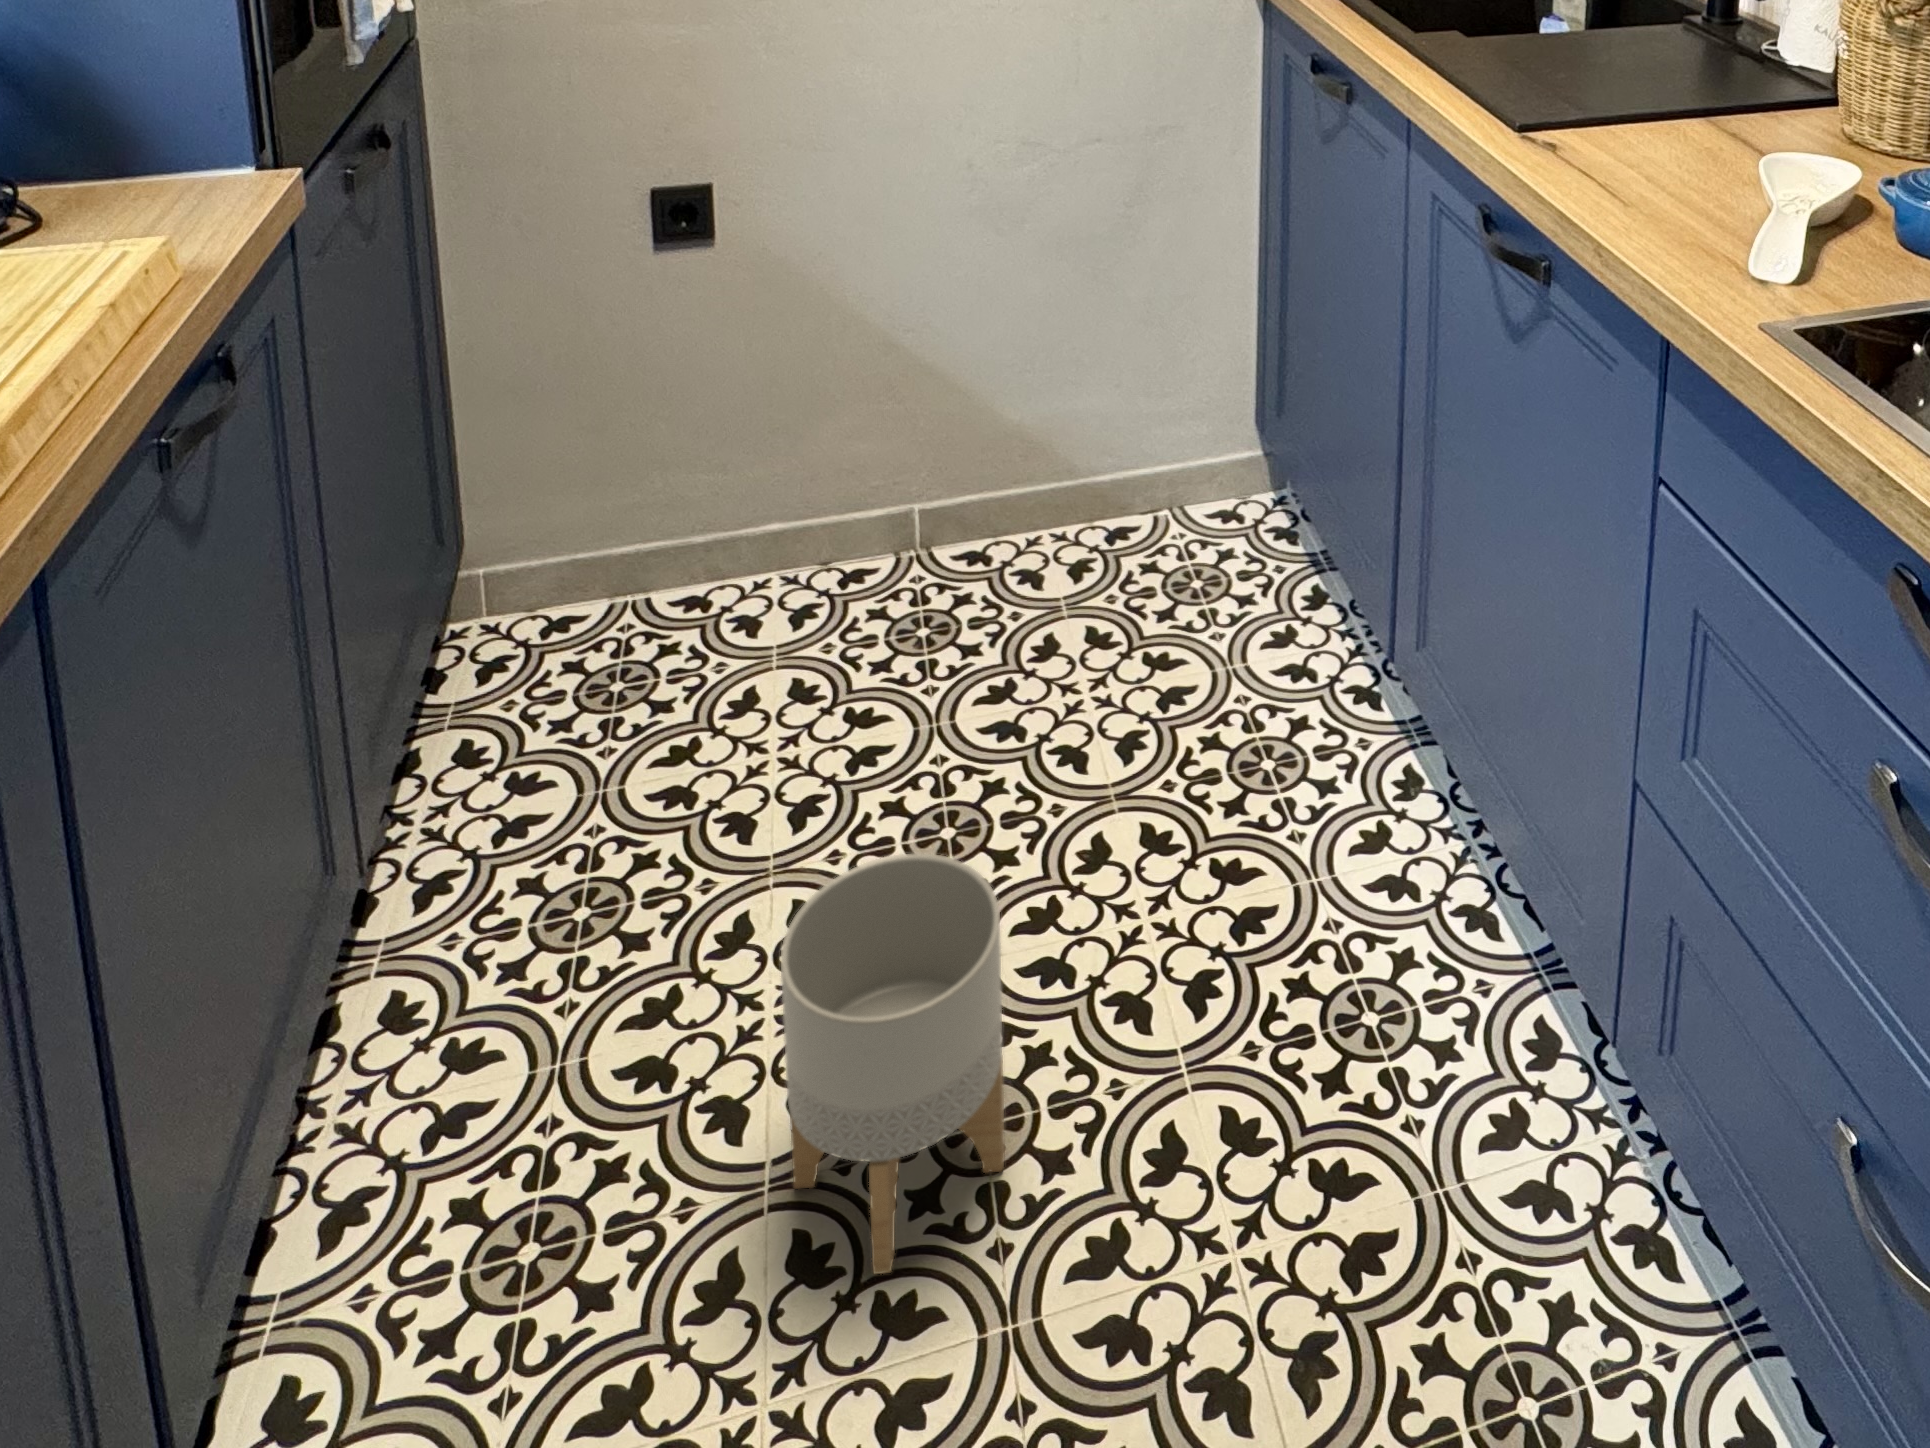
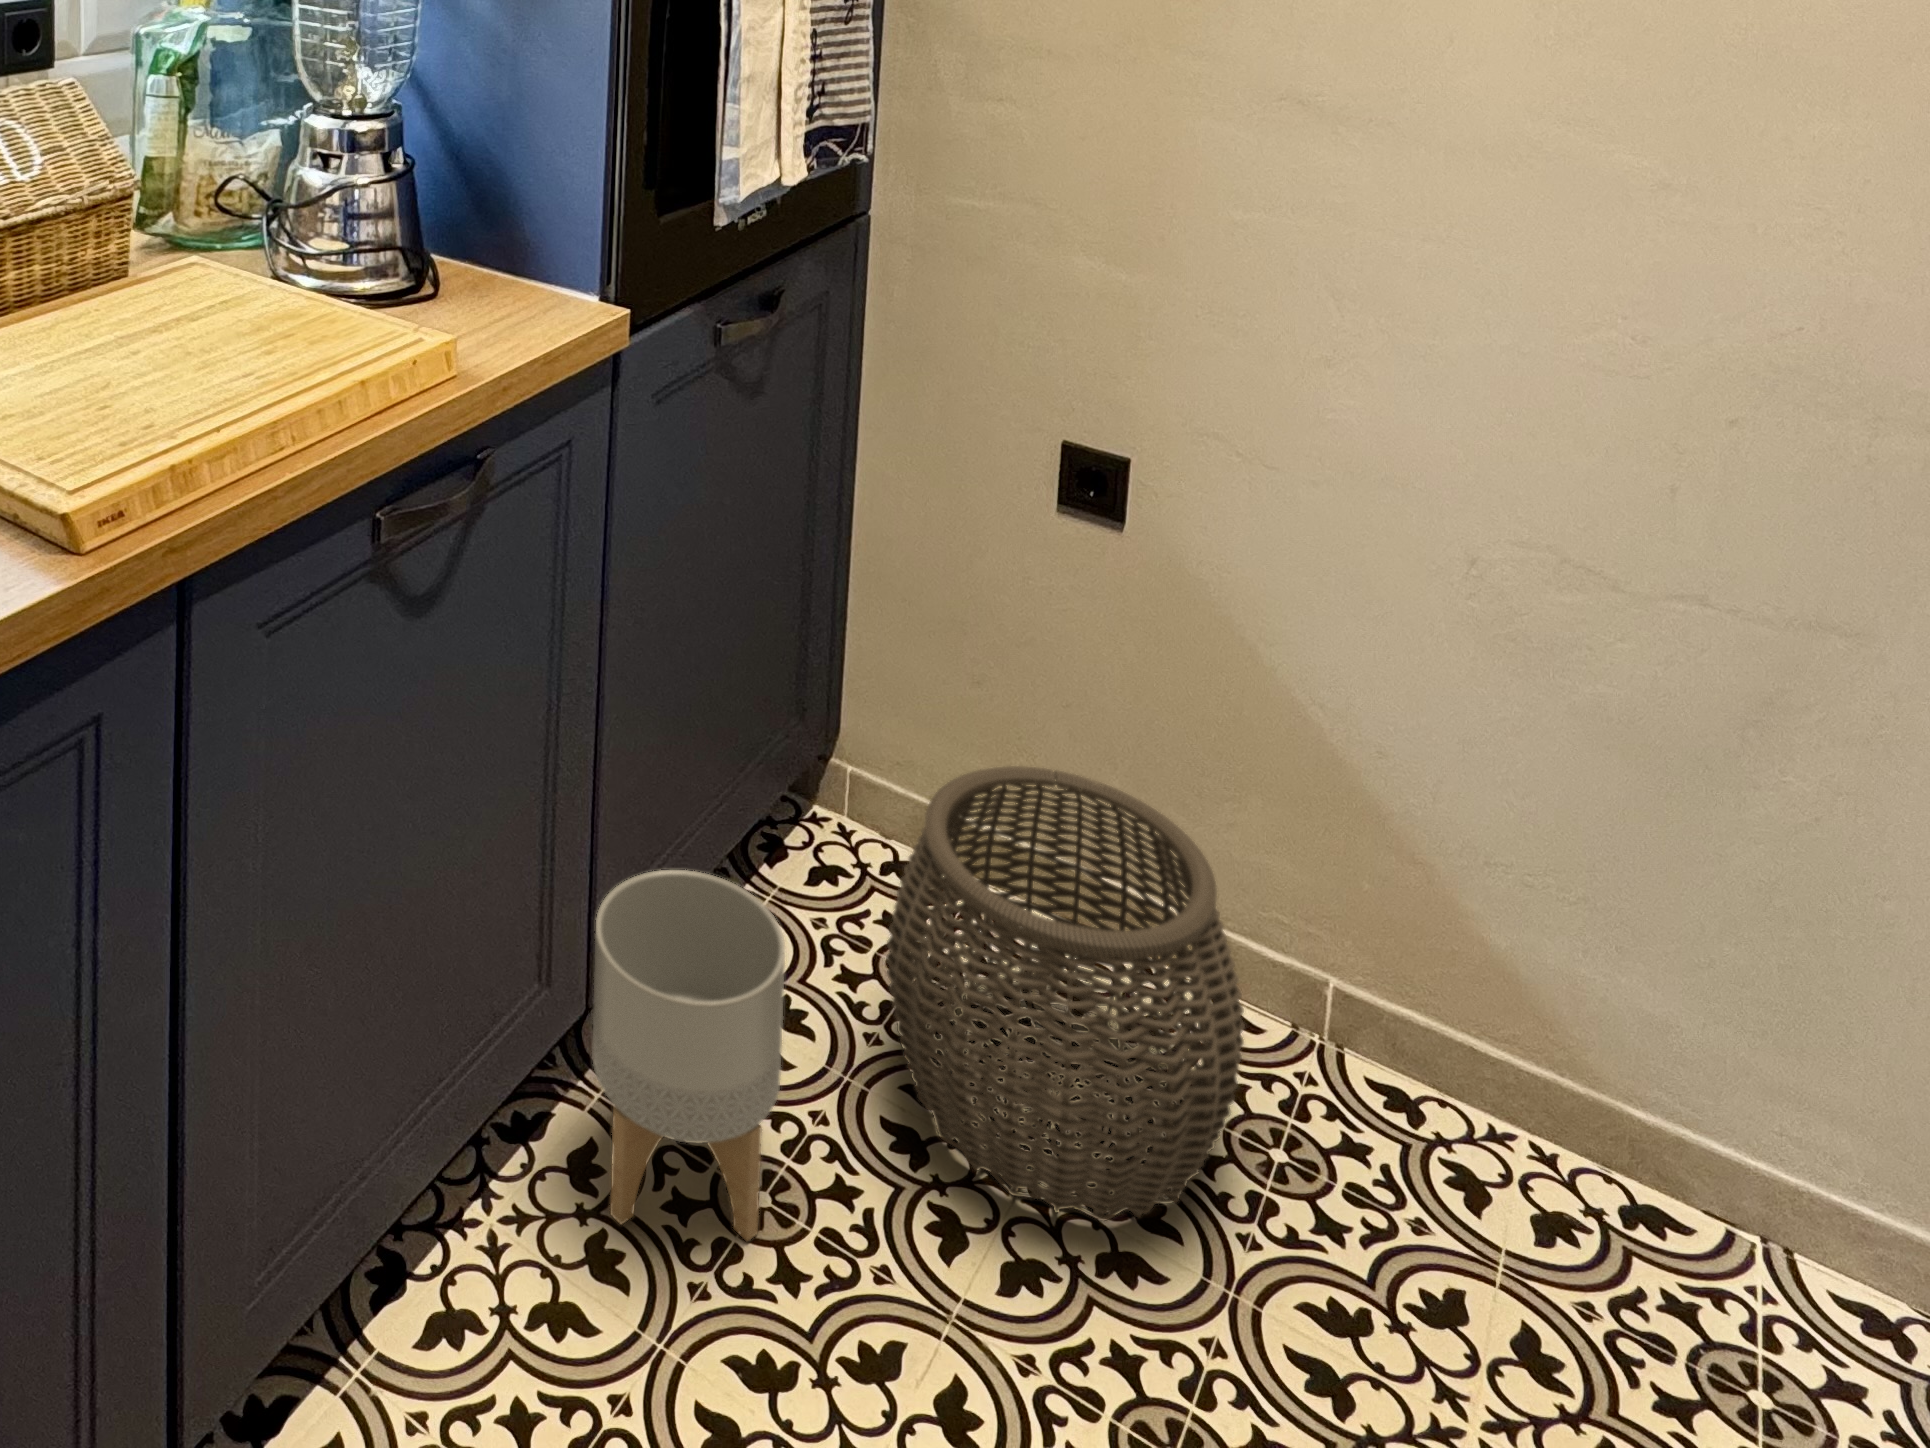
woven basket: none [962,556,1276,948] -> present [886,766,1245,1221]

